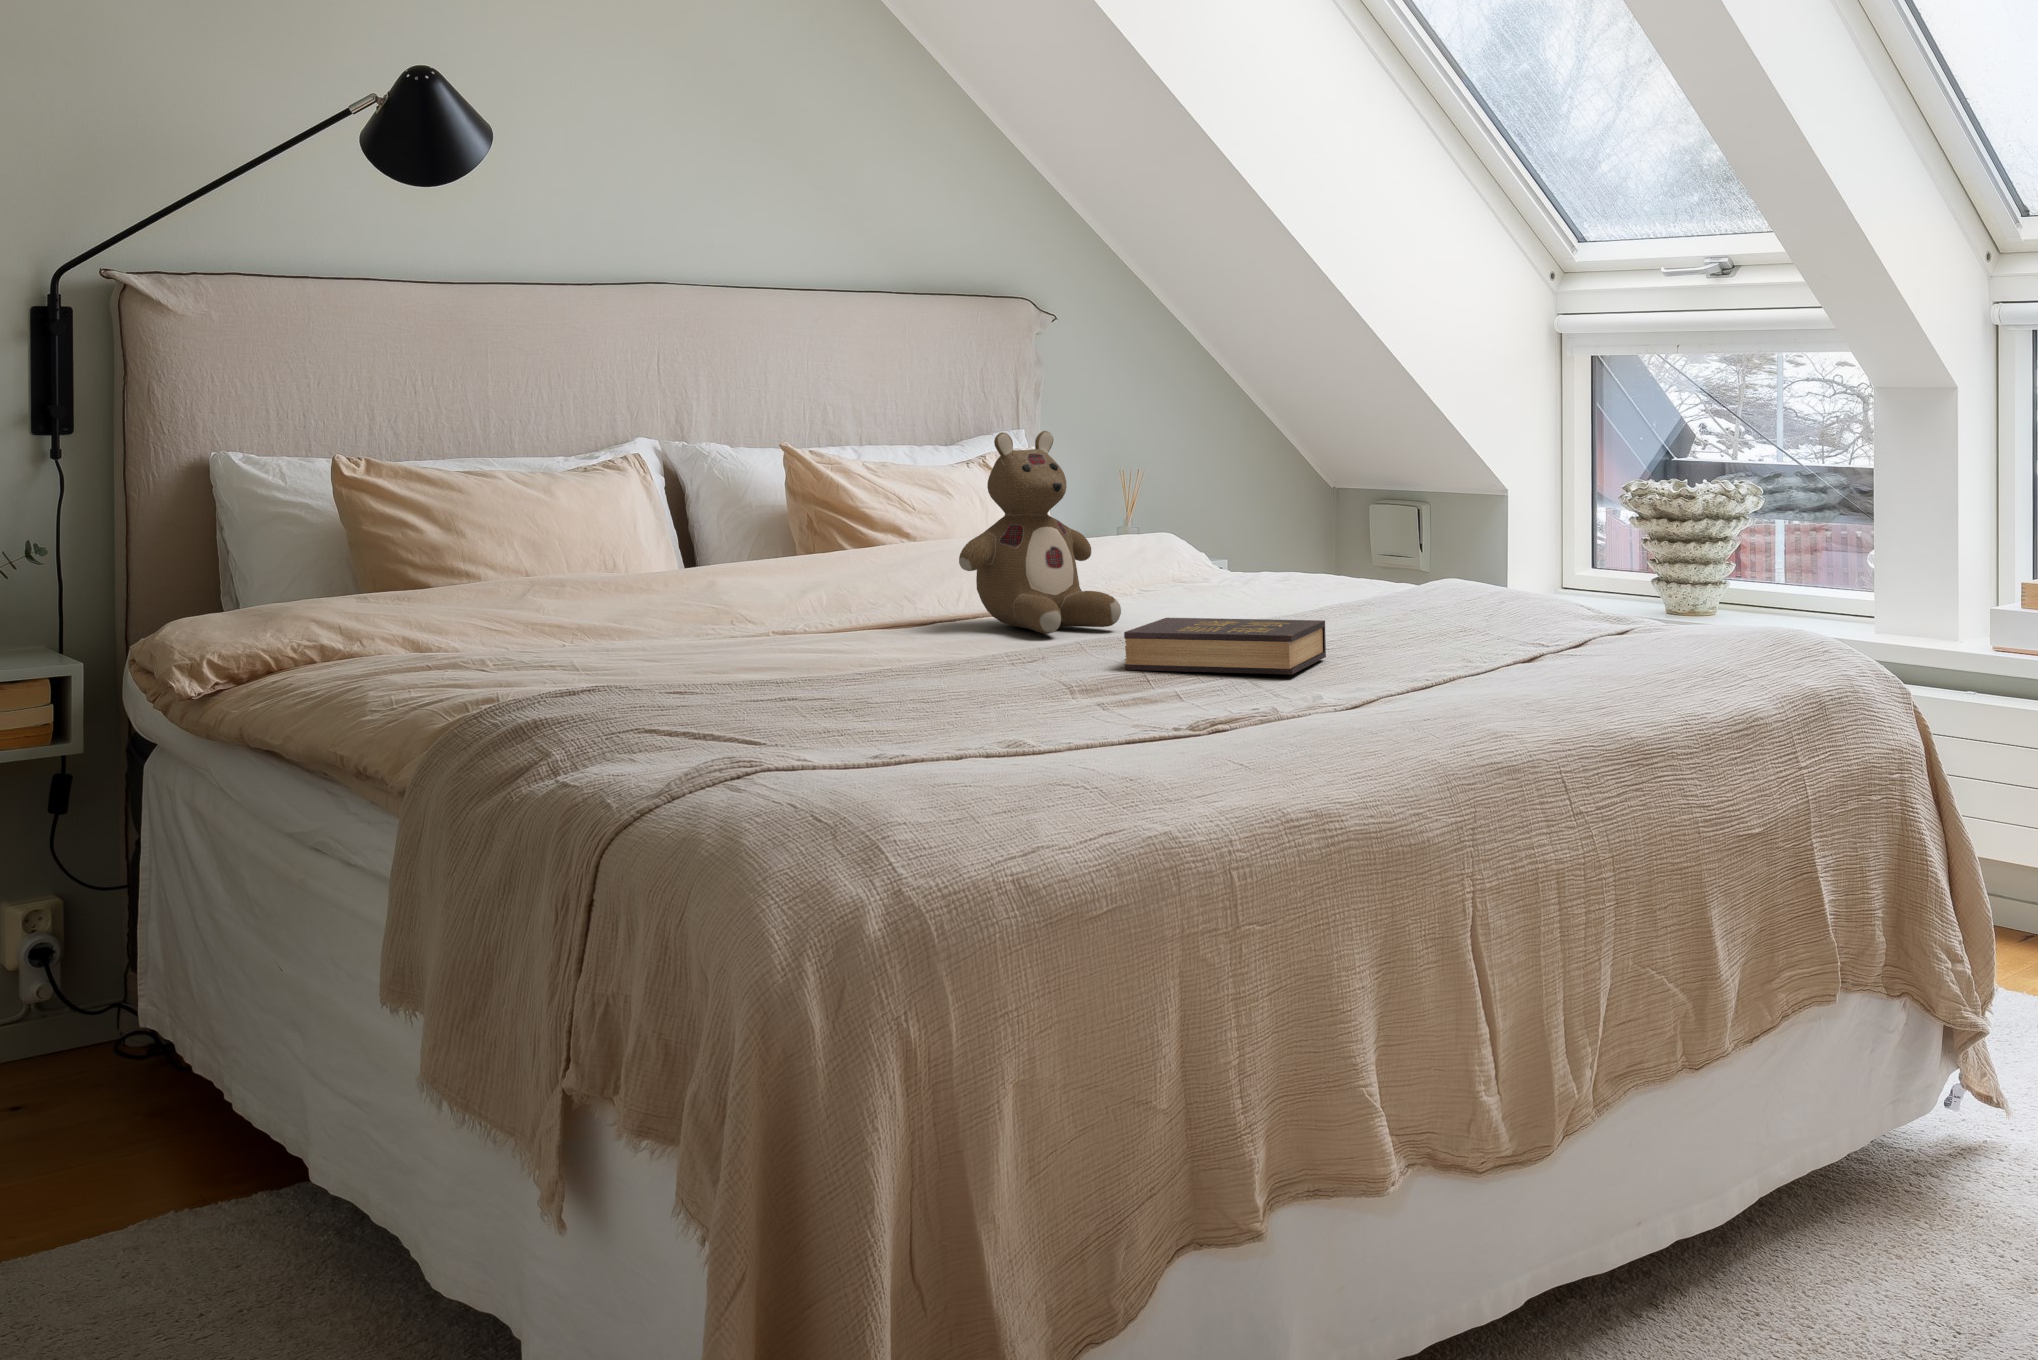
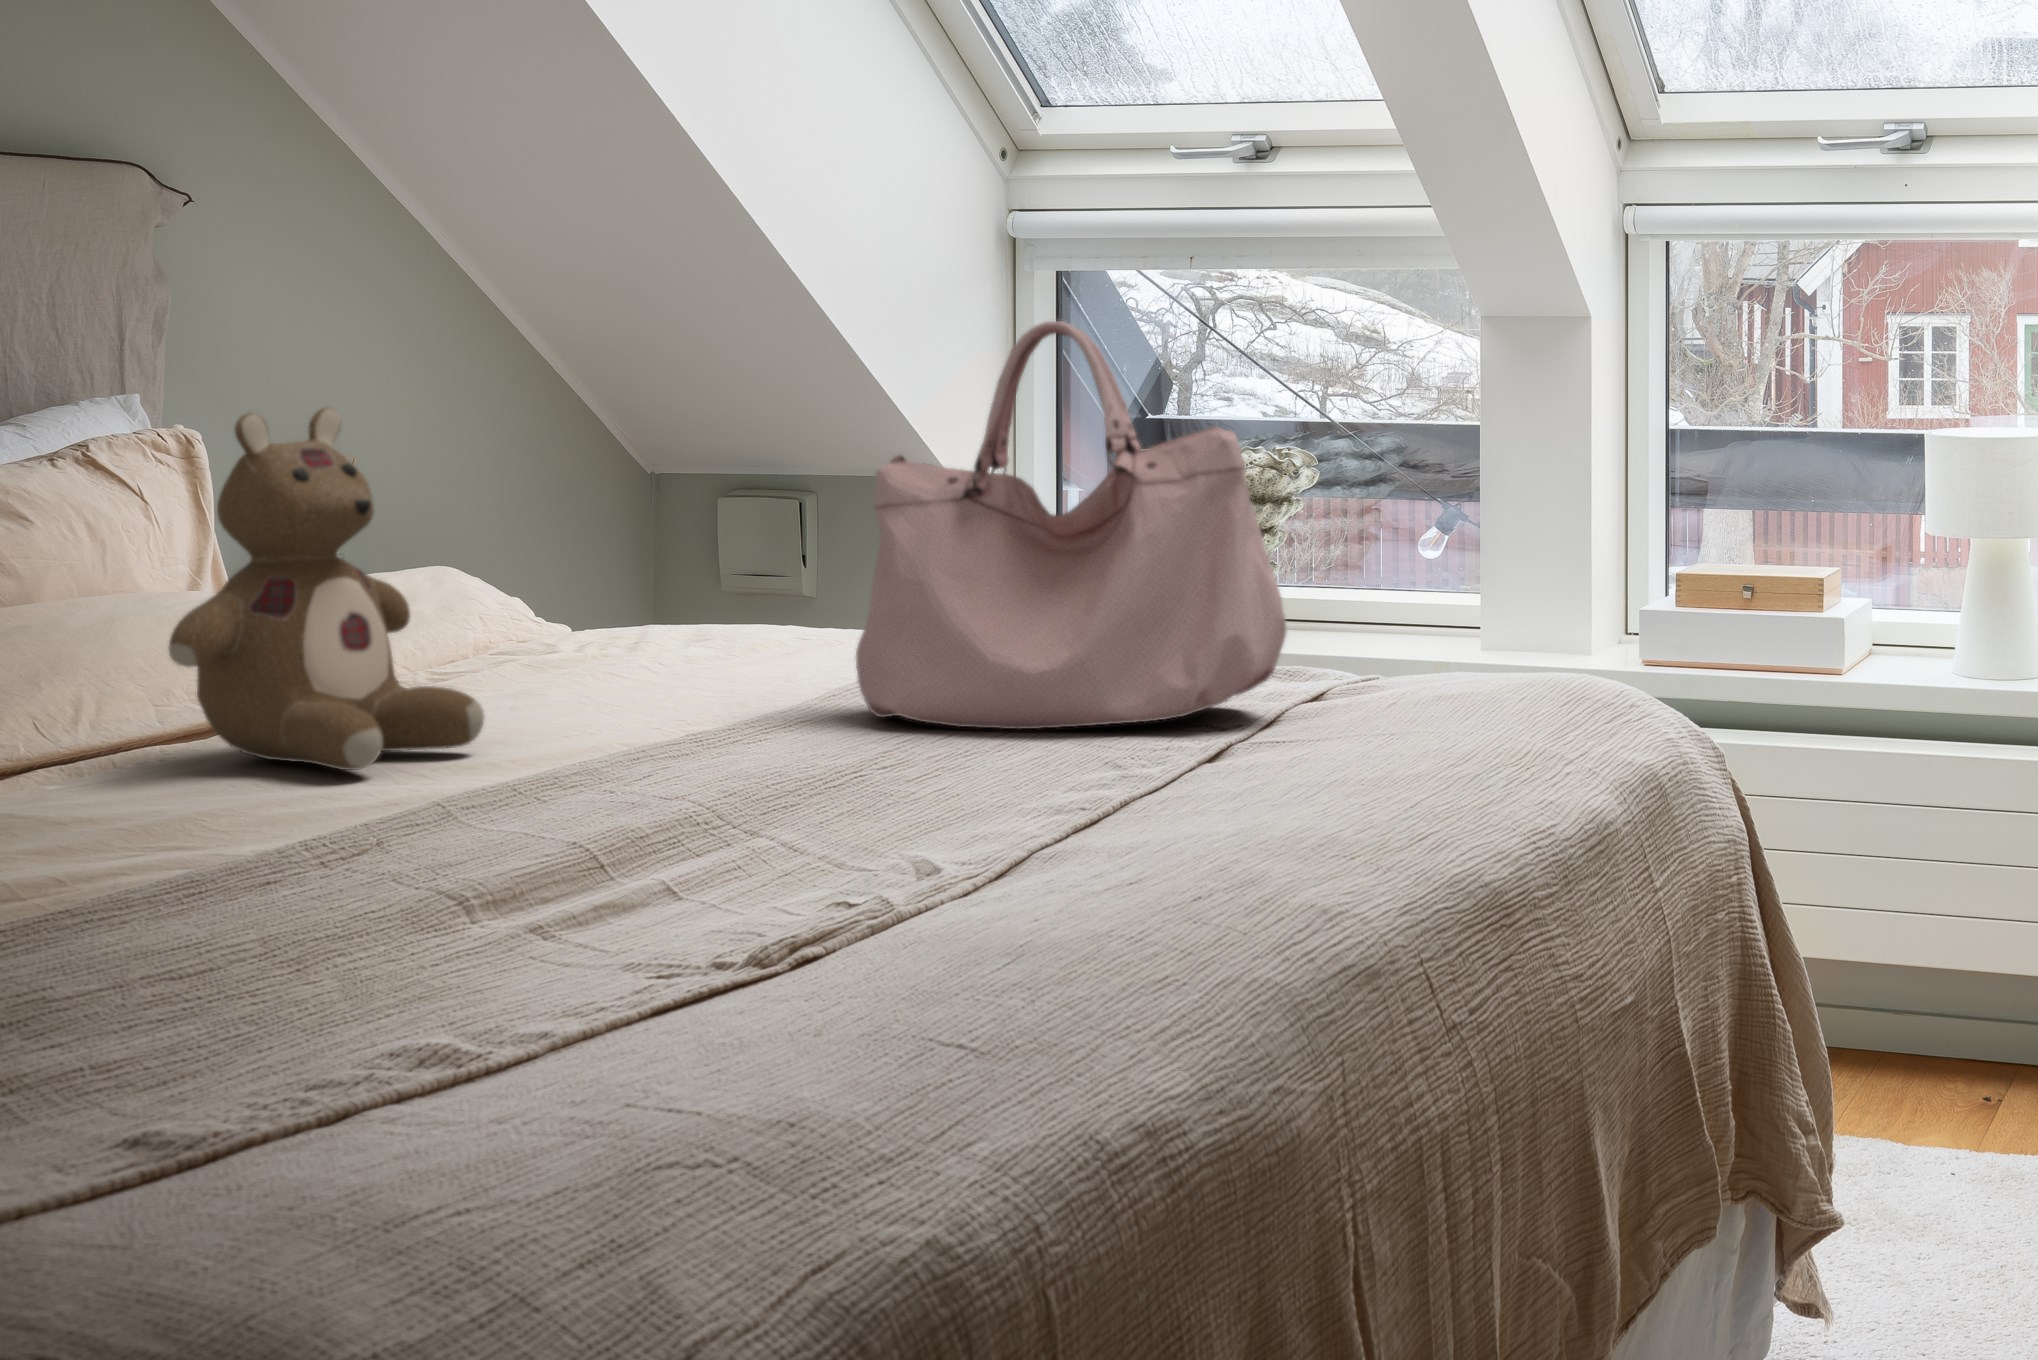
handbag: none [1338,386,1597,641] -> present [856,321,1287,729]
hardback book: present [1124,618,1326,674] -> none [554,713,892,830]

